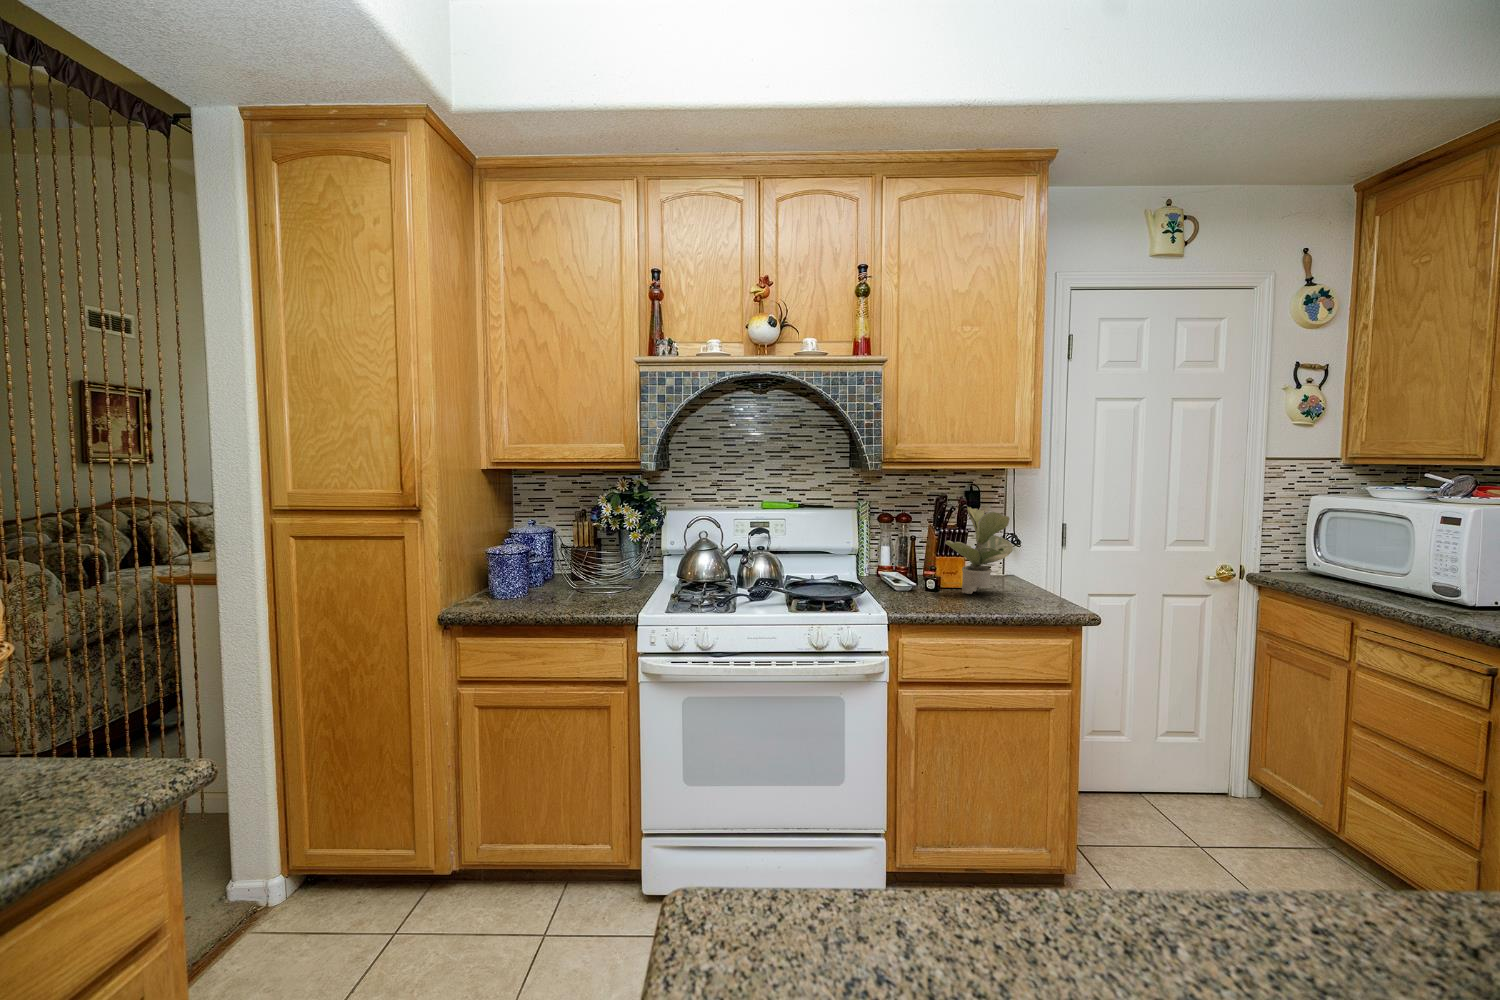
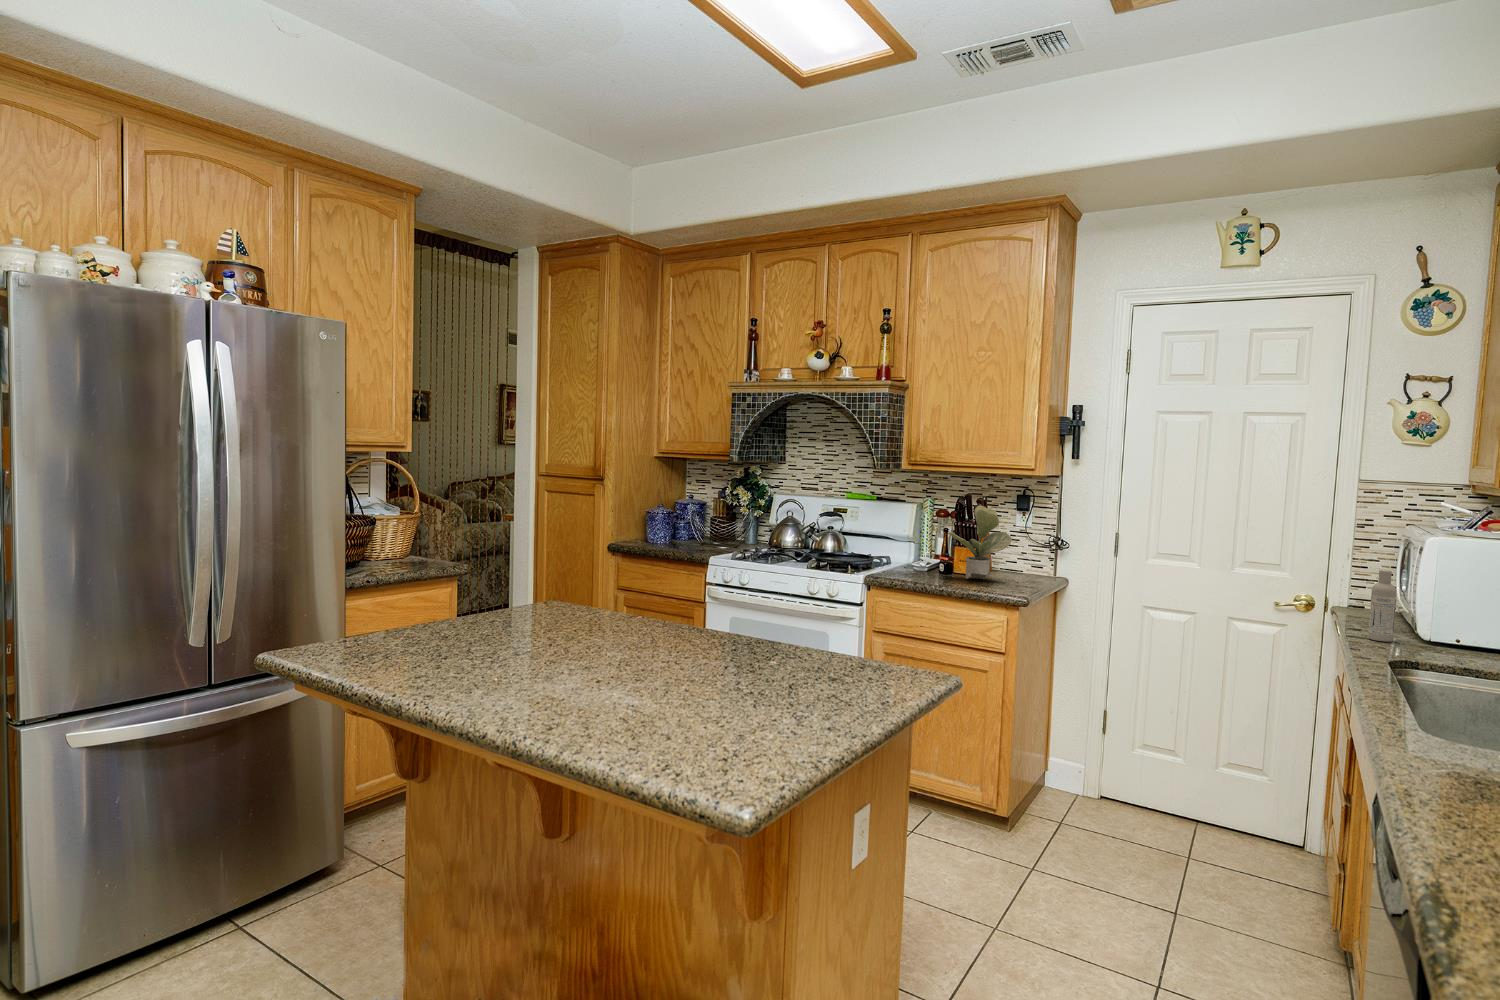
bottle: none [1417,541,1446,609] -> present [1368,570,1397,642]

